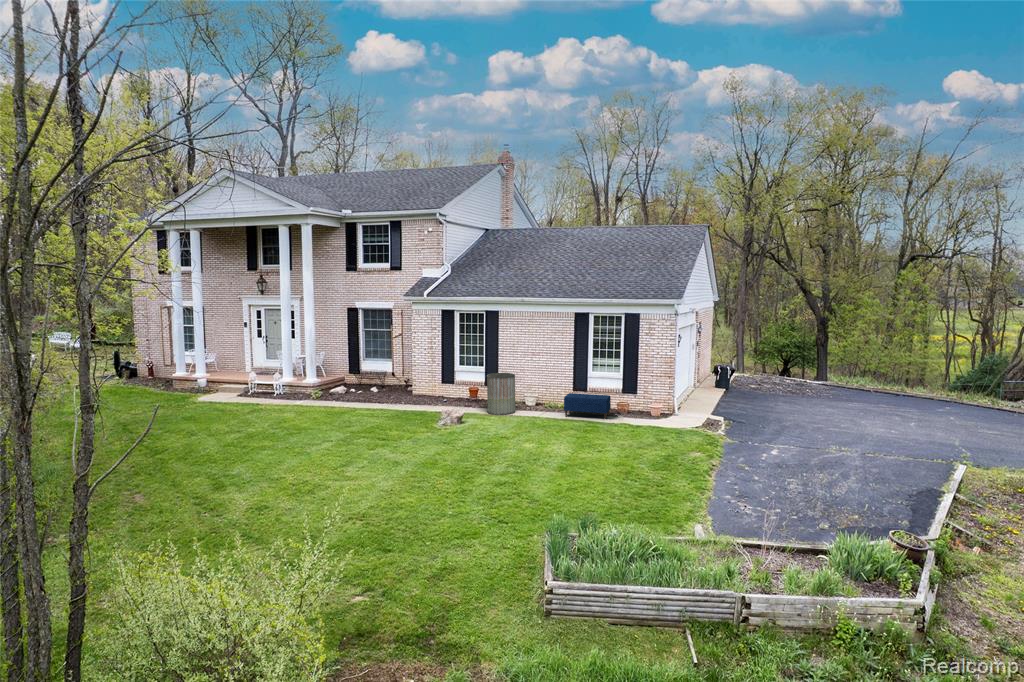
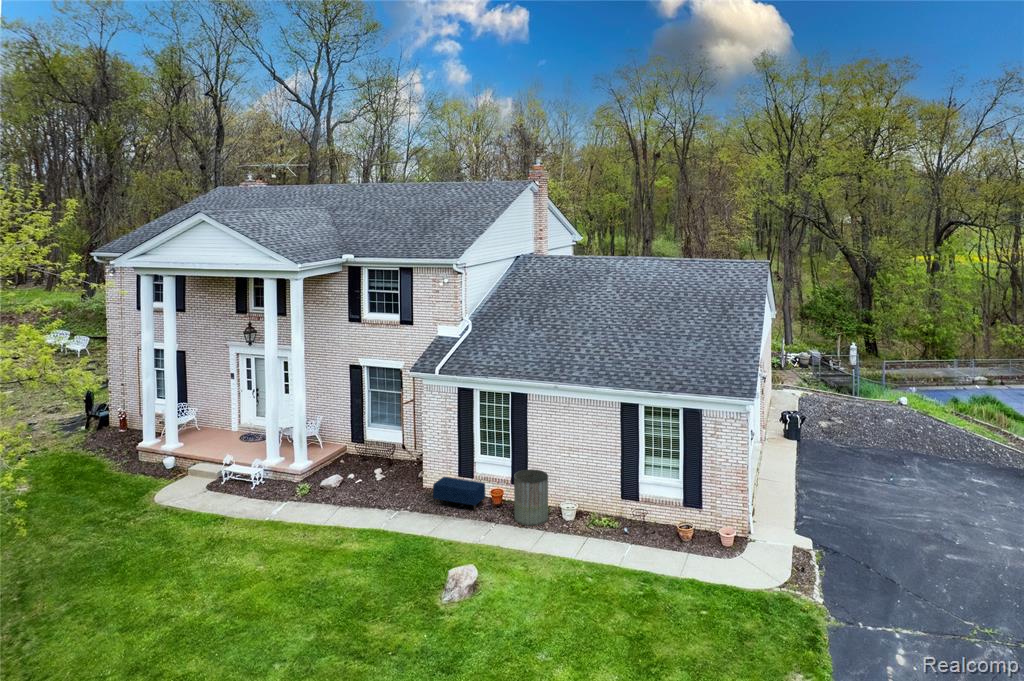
bench: present [564,393,611,419] -> present [433,477,485,512]

